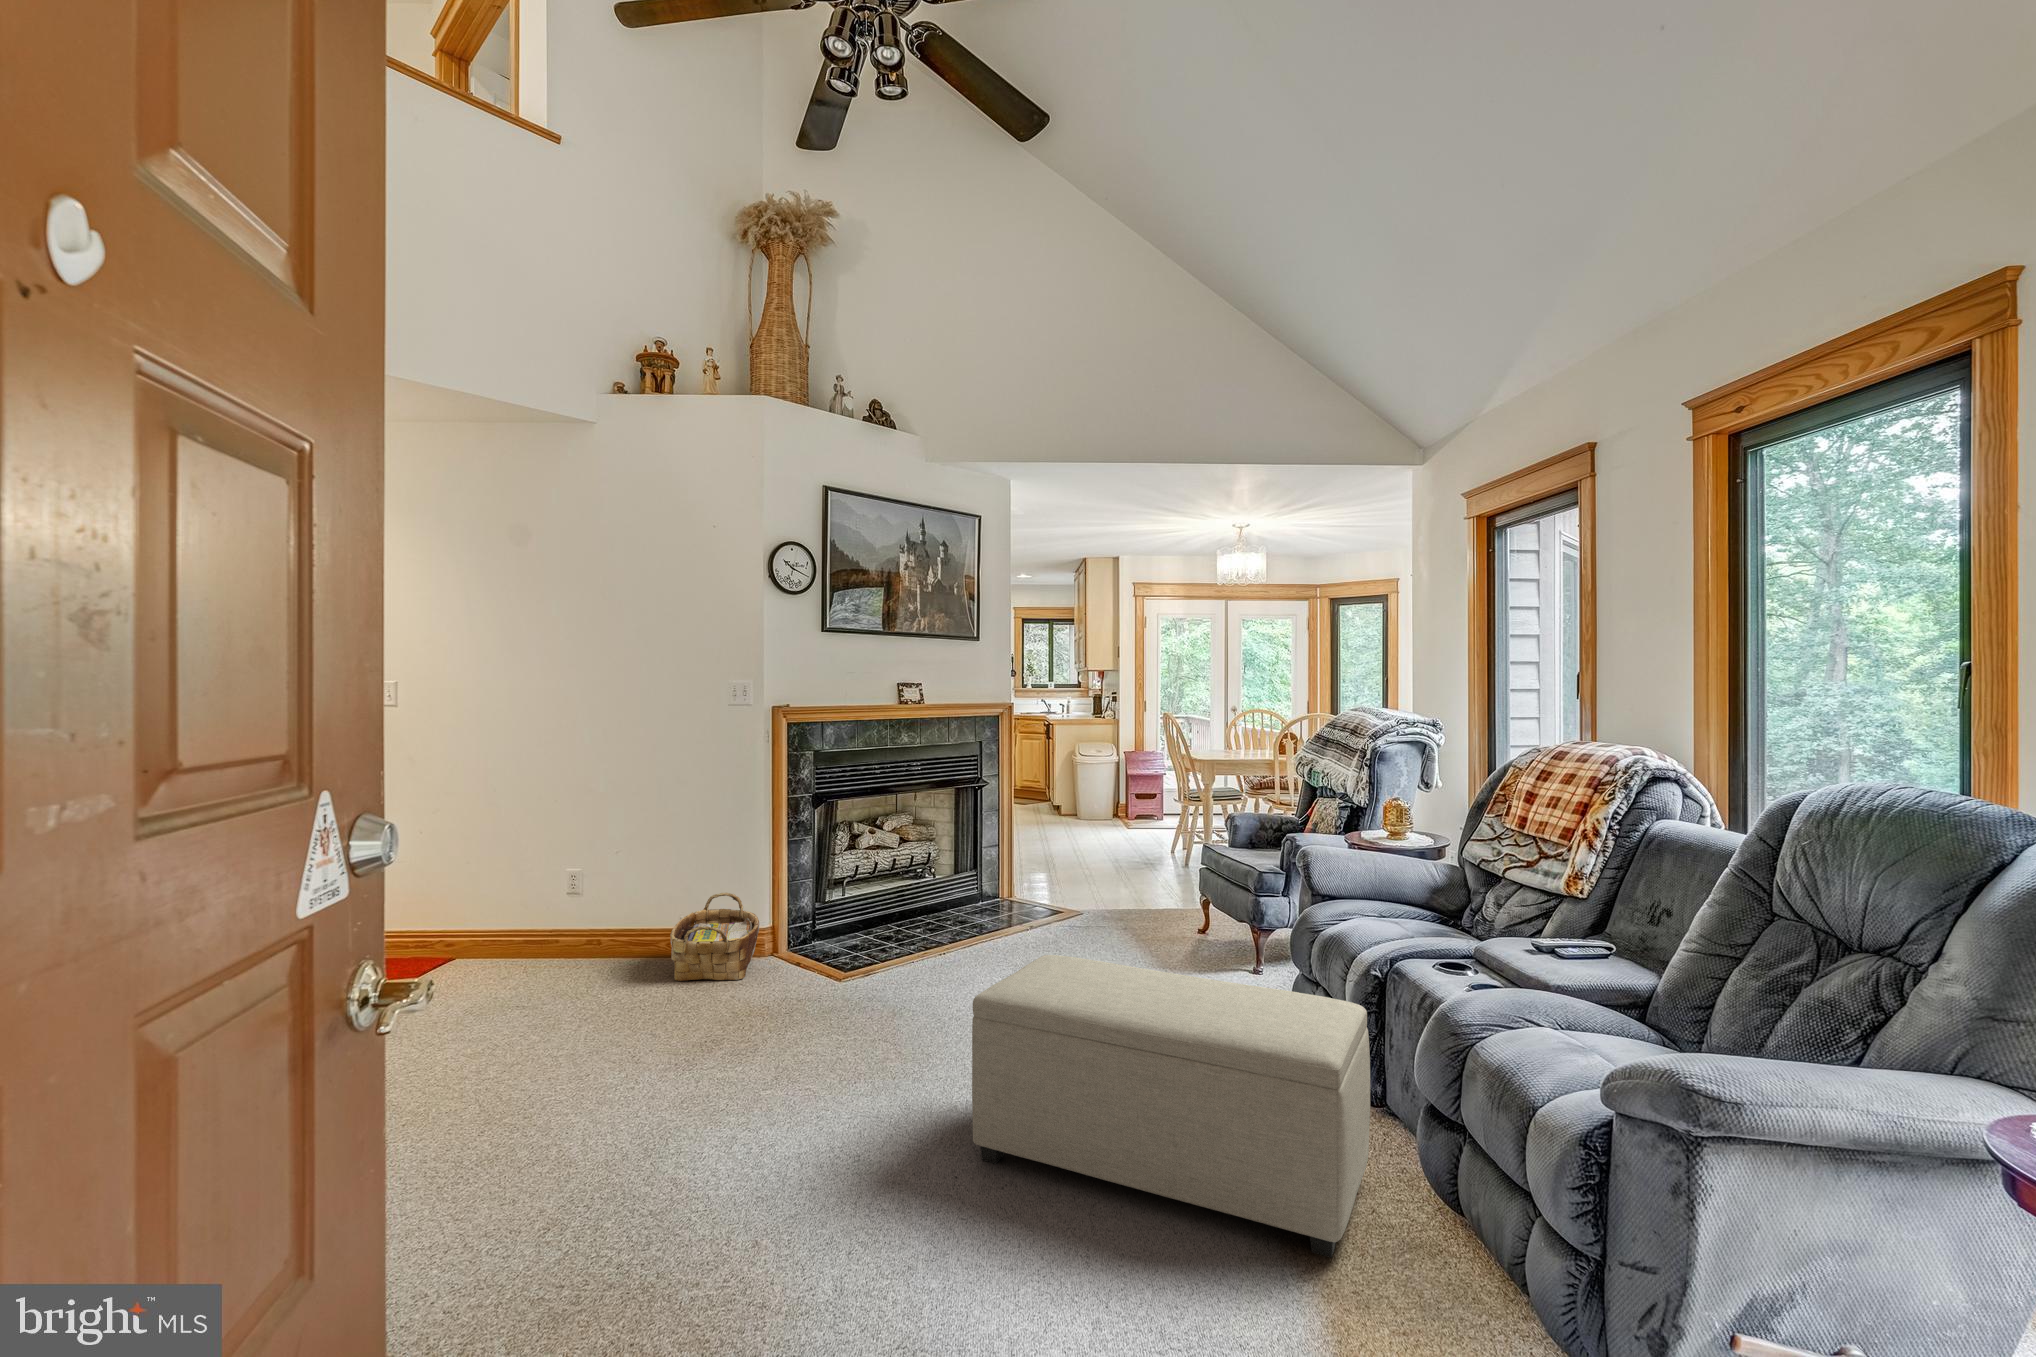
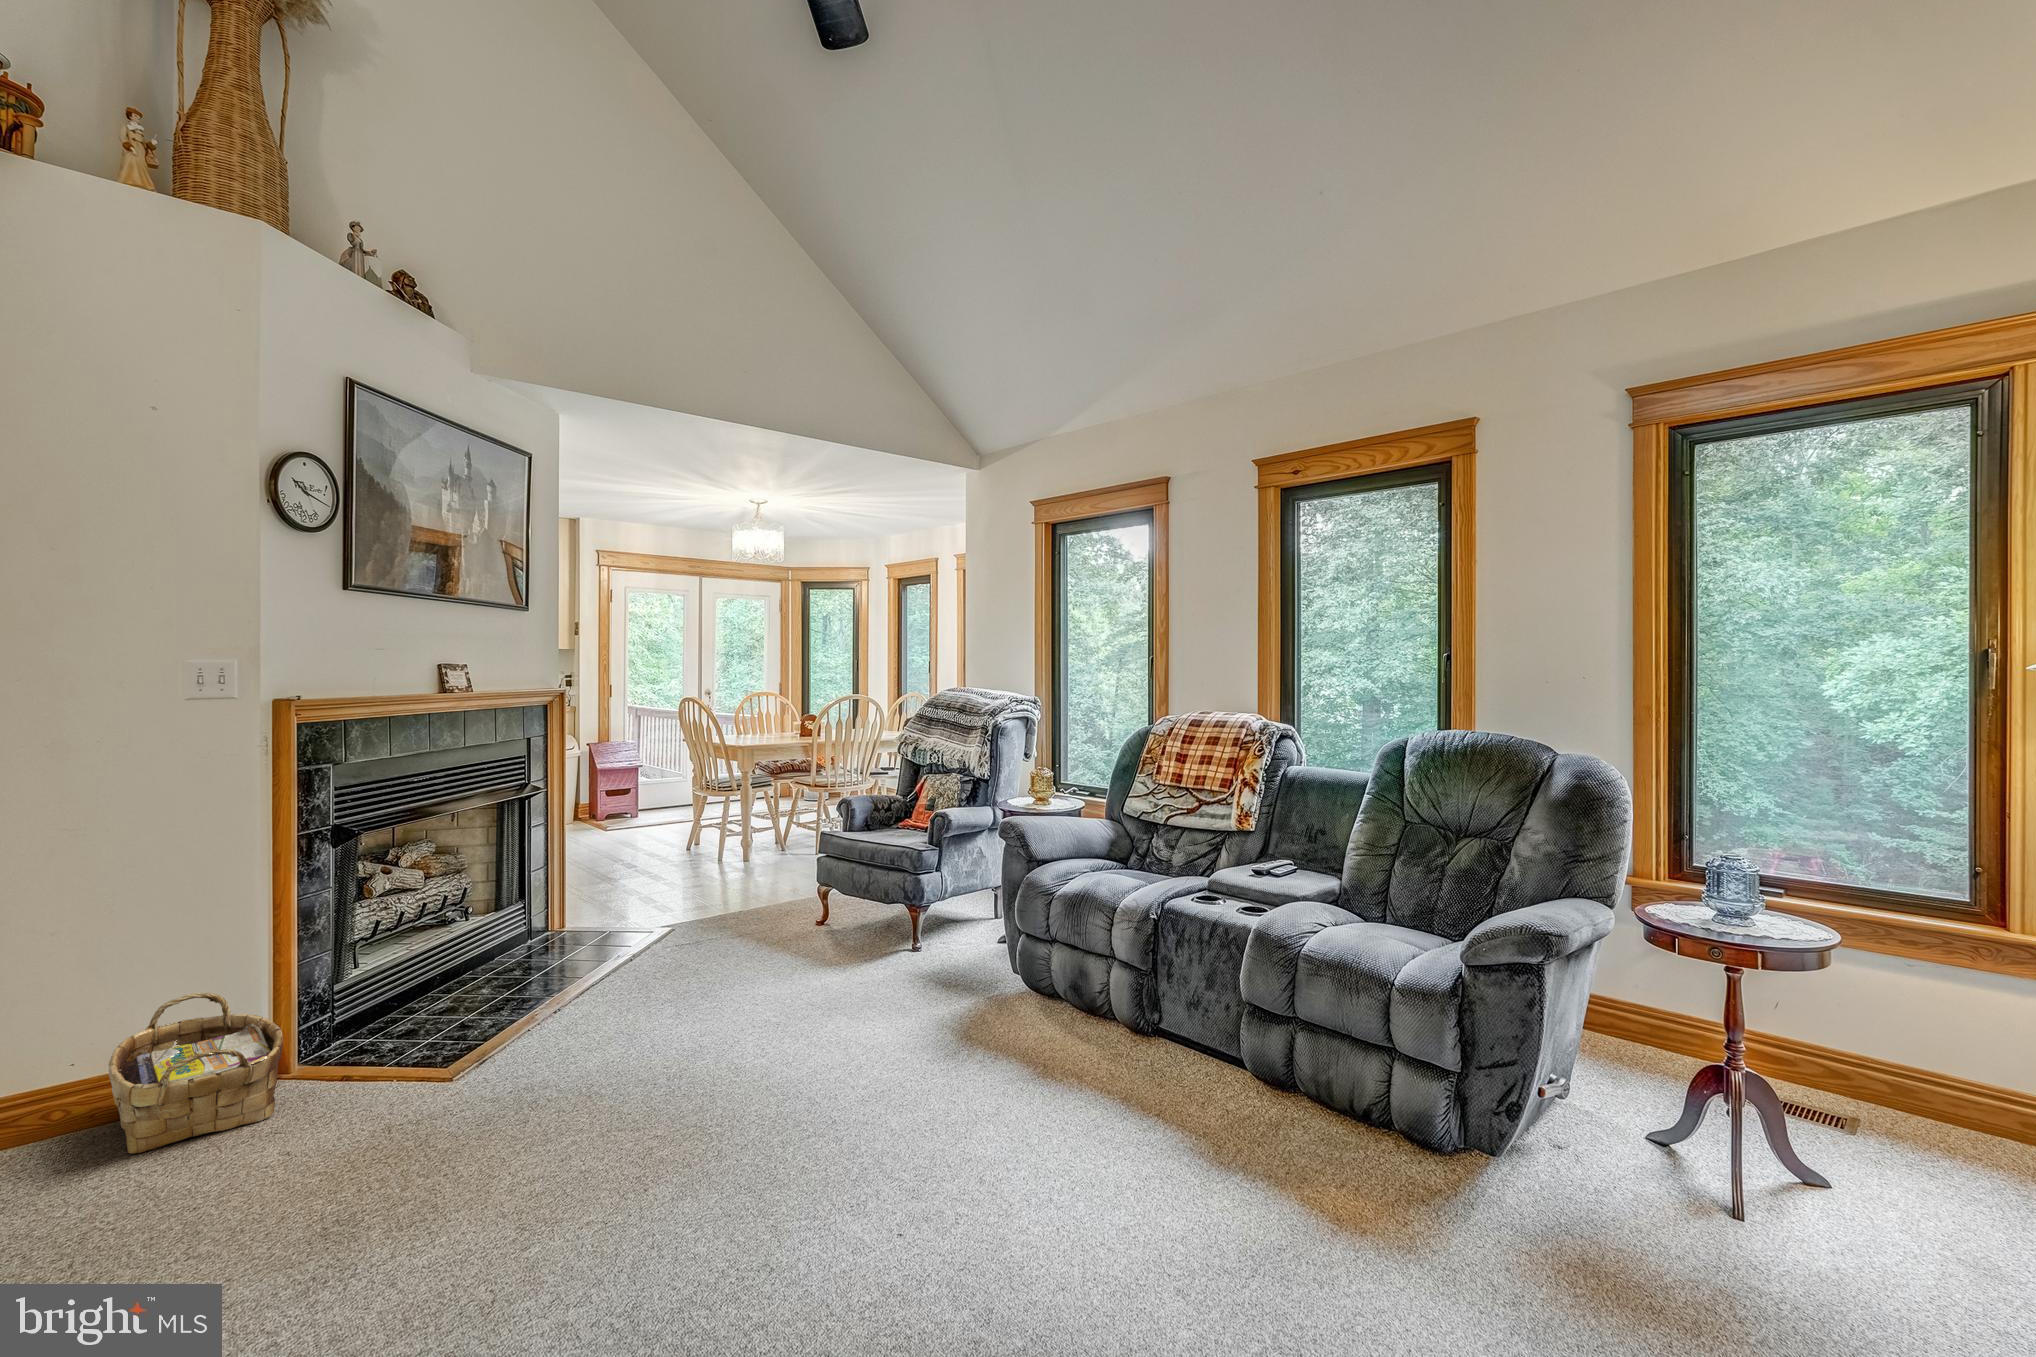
ottoman: present [972,955,1370,1258] -> none [878,947,1275,1217]

